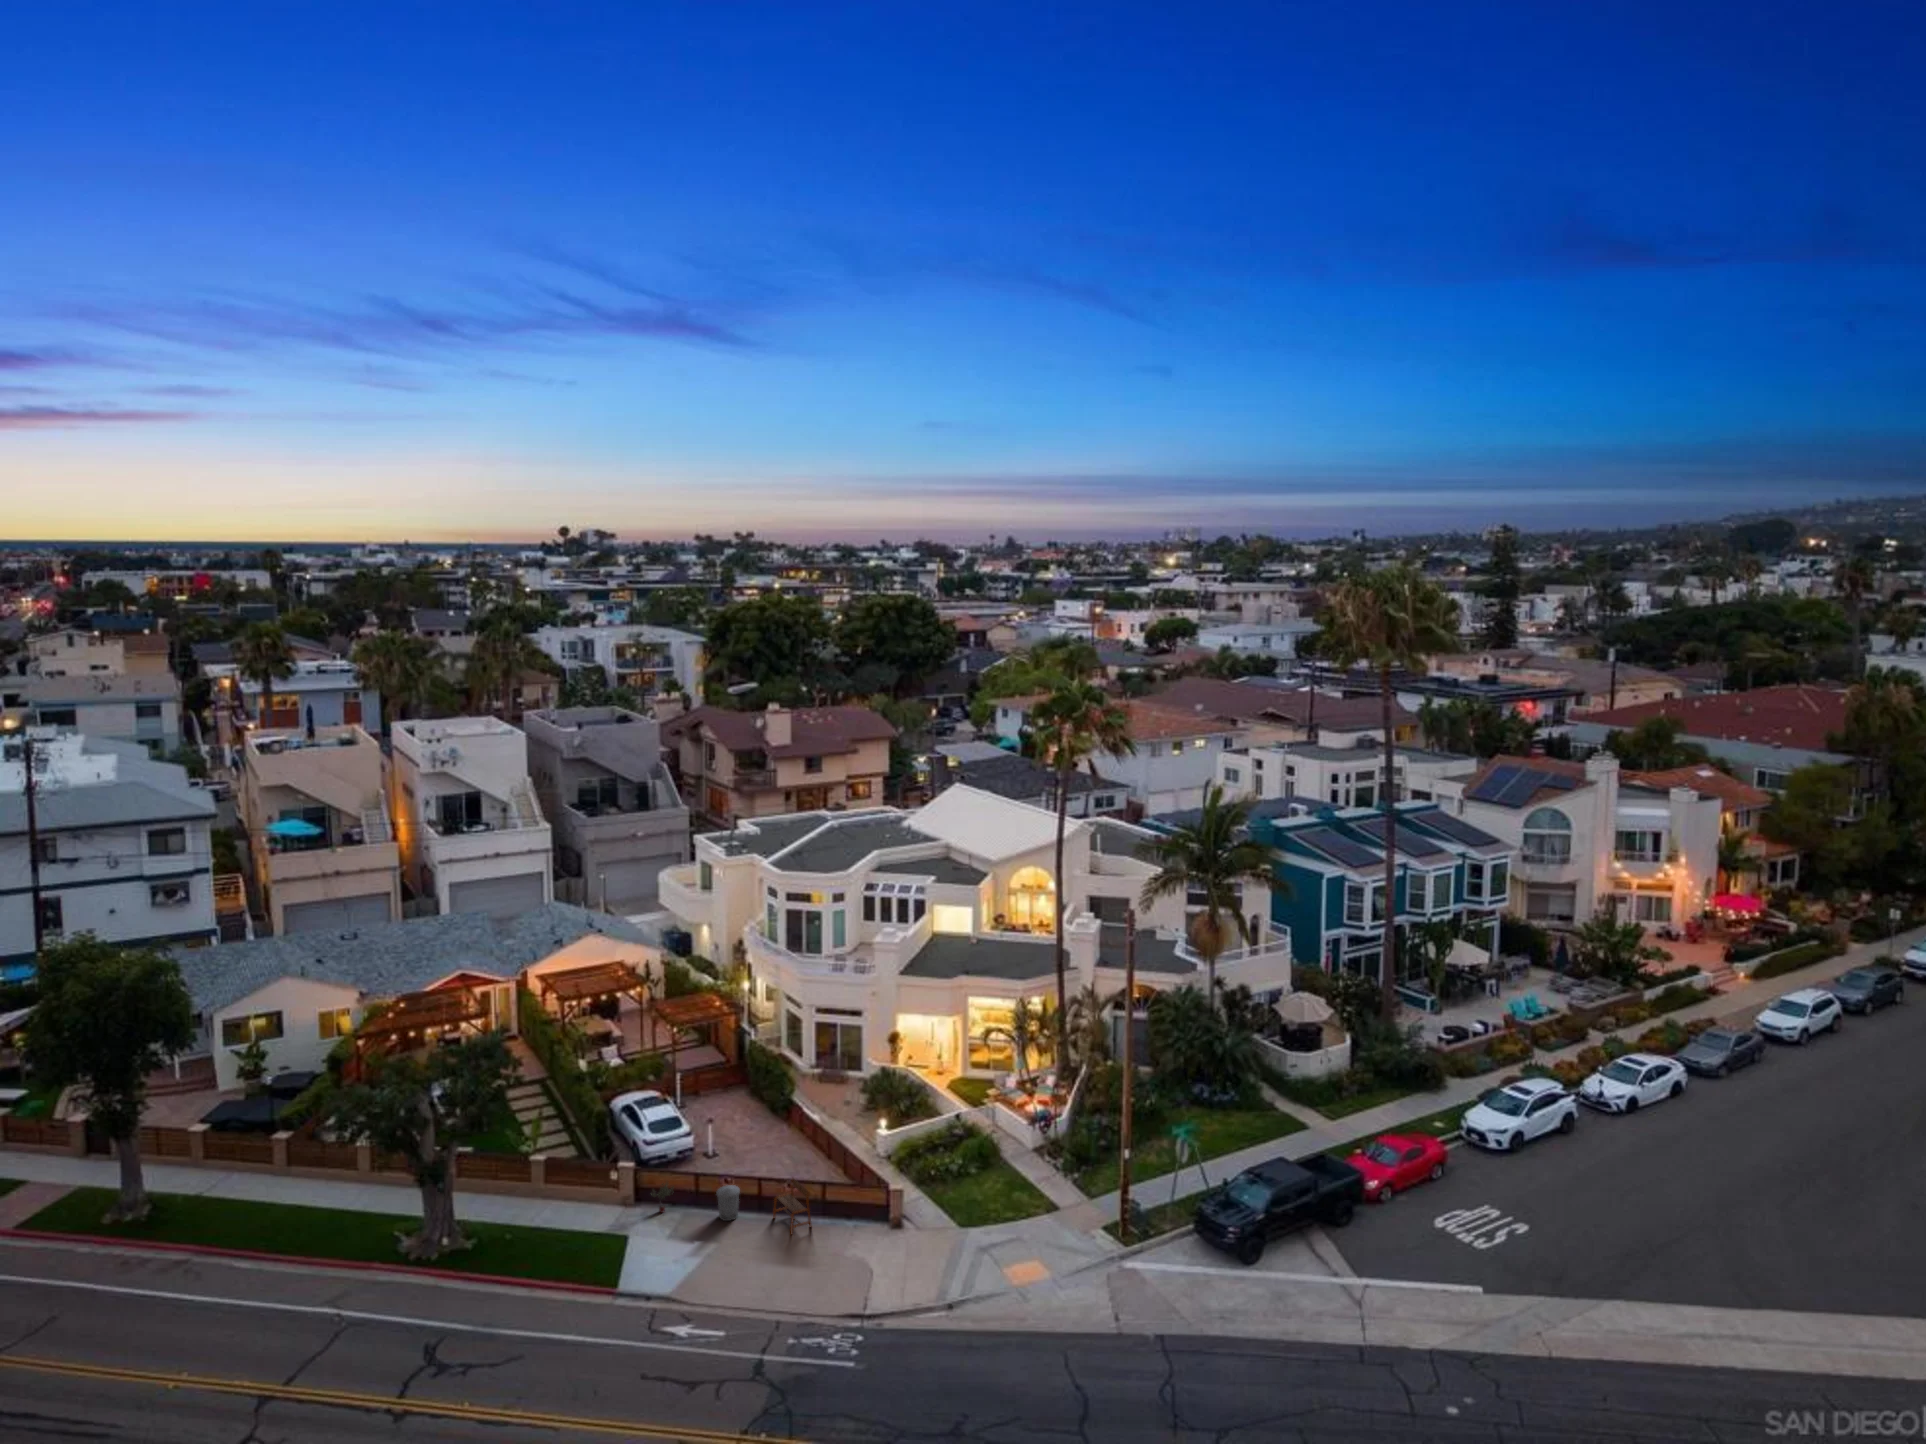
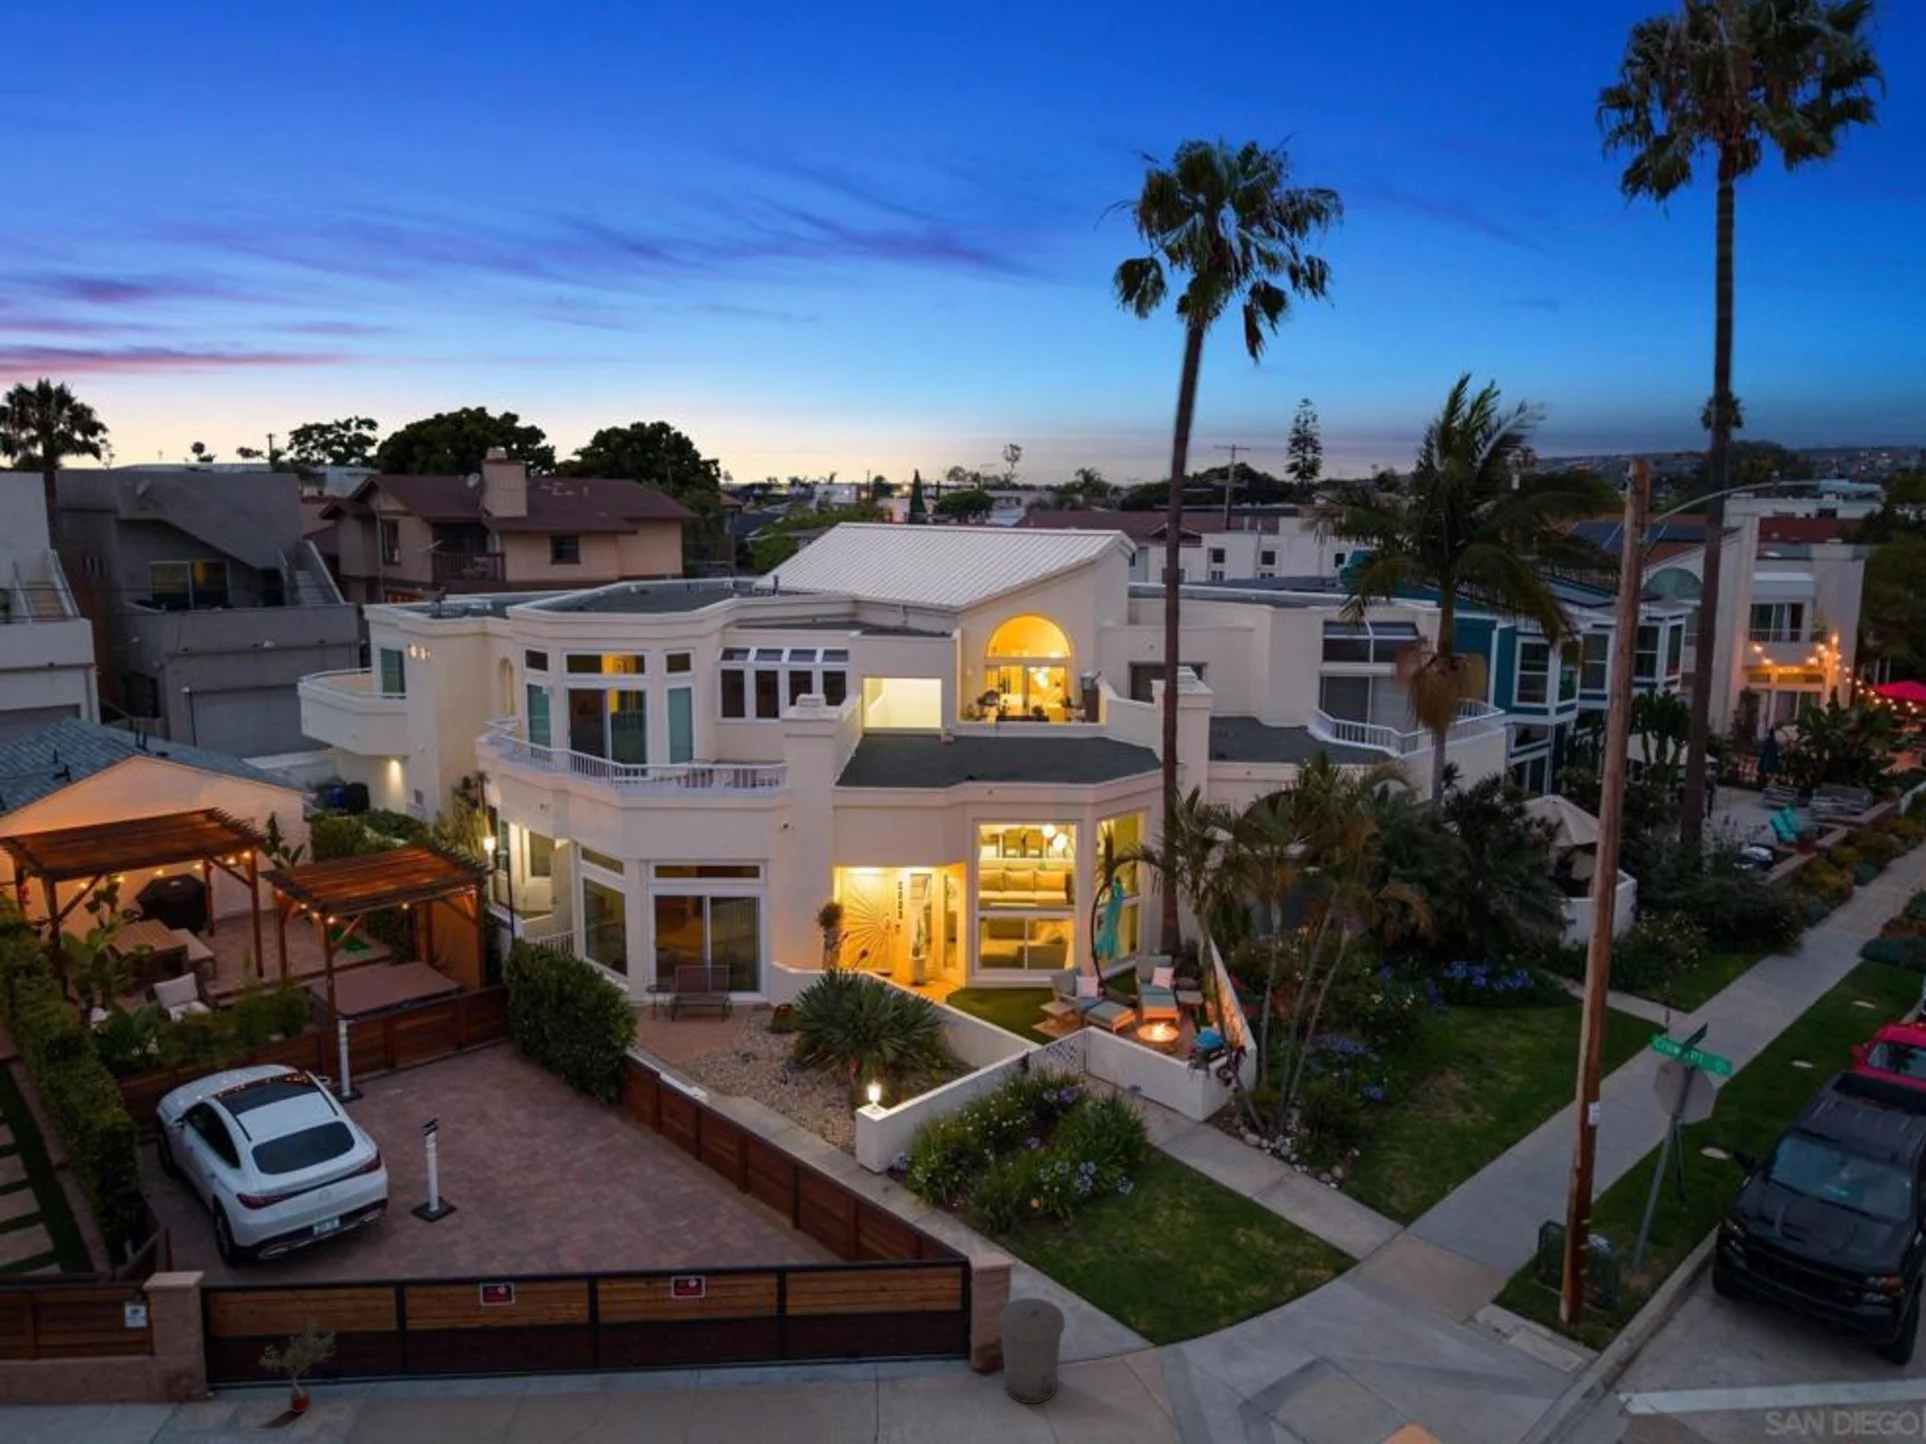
bench: present [773,1178,811,1234] -> none [644,1266,765,1441]
trash can: present [716,1185,740,1221] -> present [999,1298,1065,1404]

